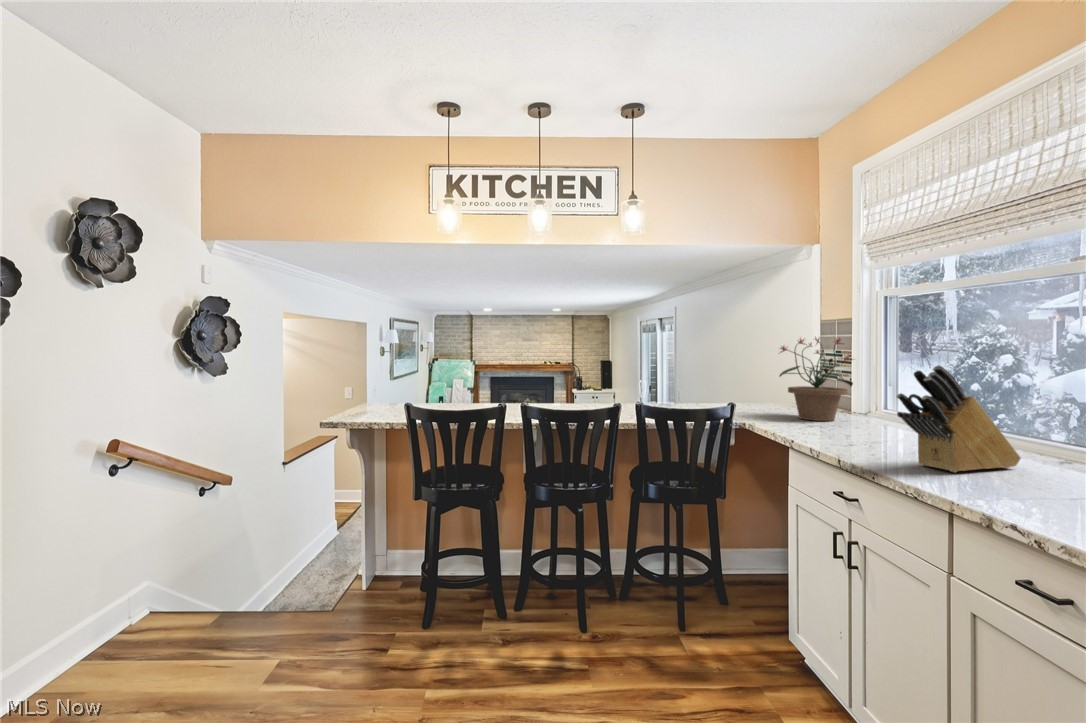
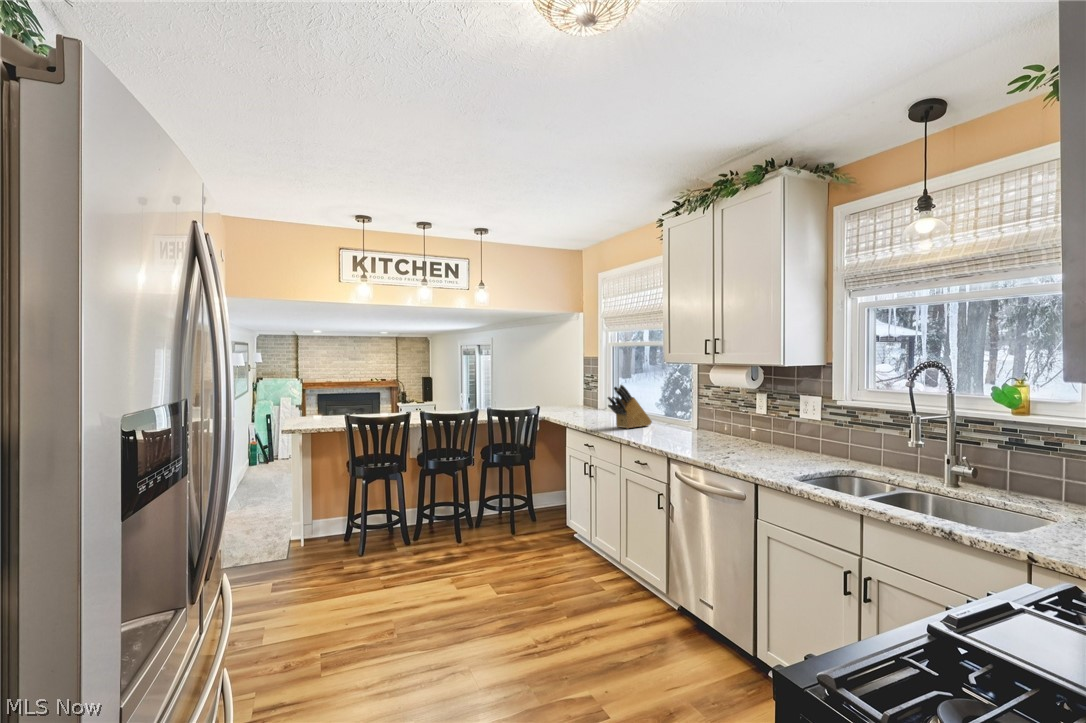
potted plant: present [780,337,853,421] -> none [561,367,598,413]

